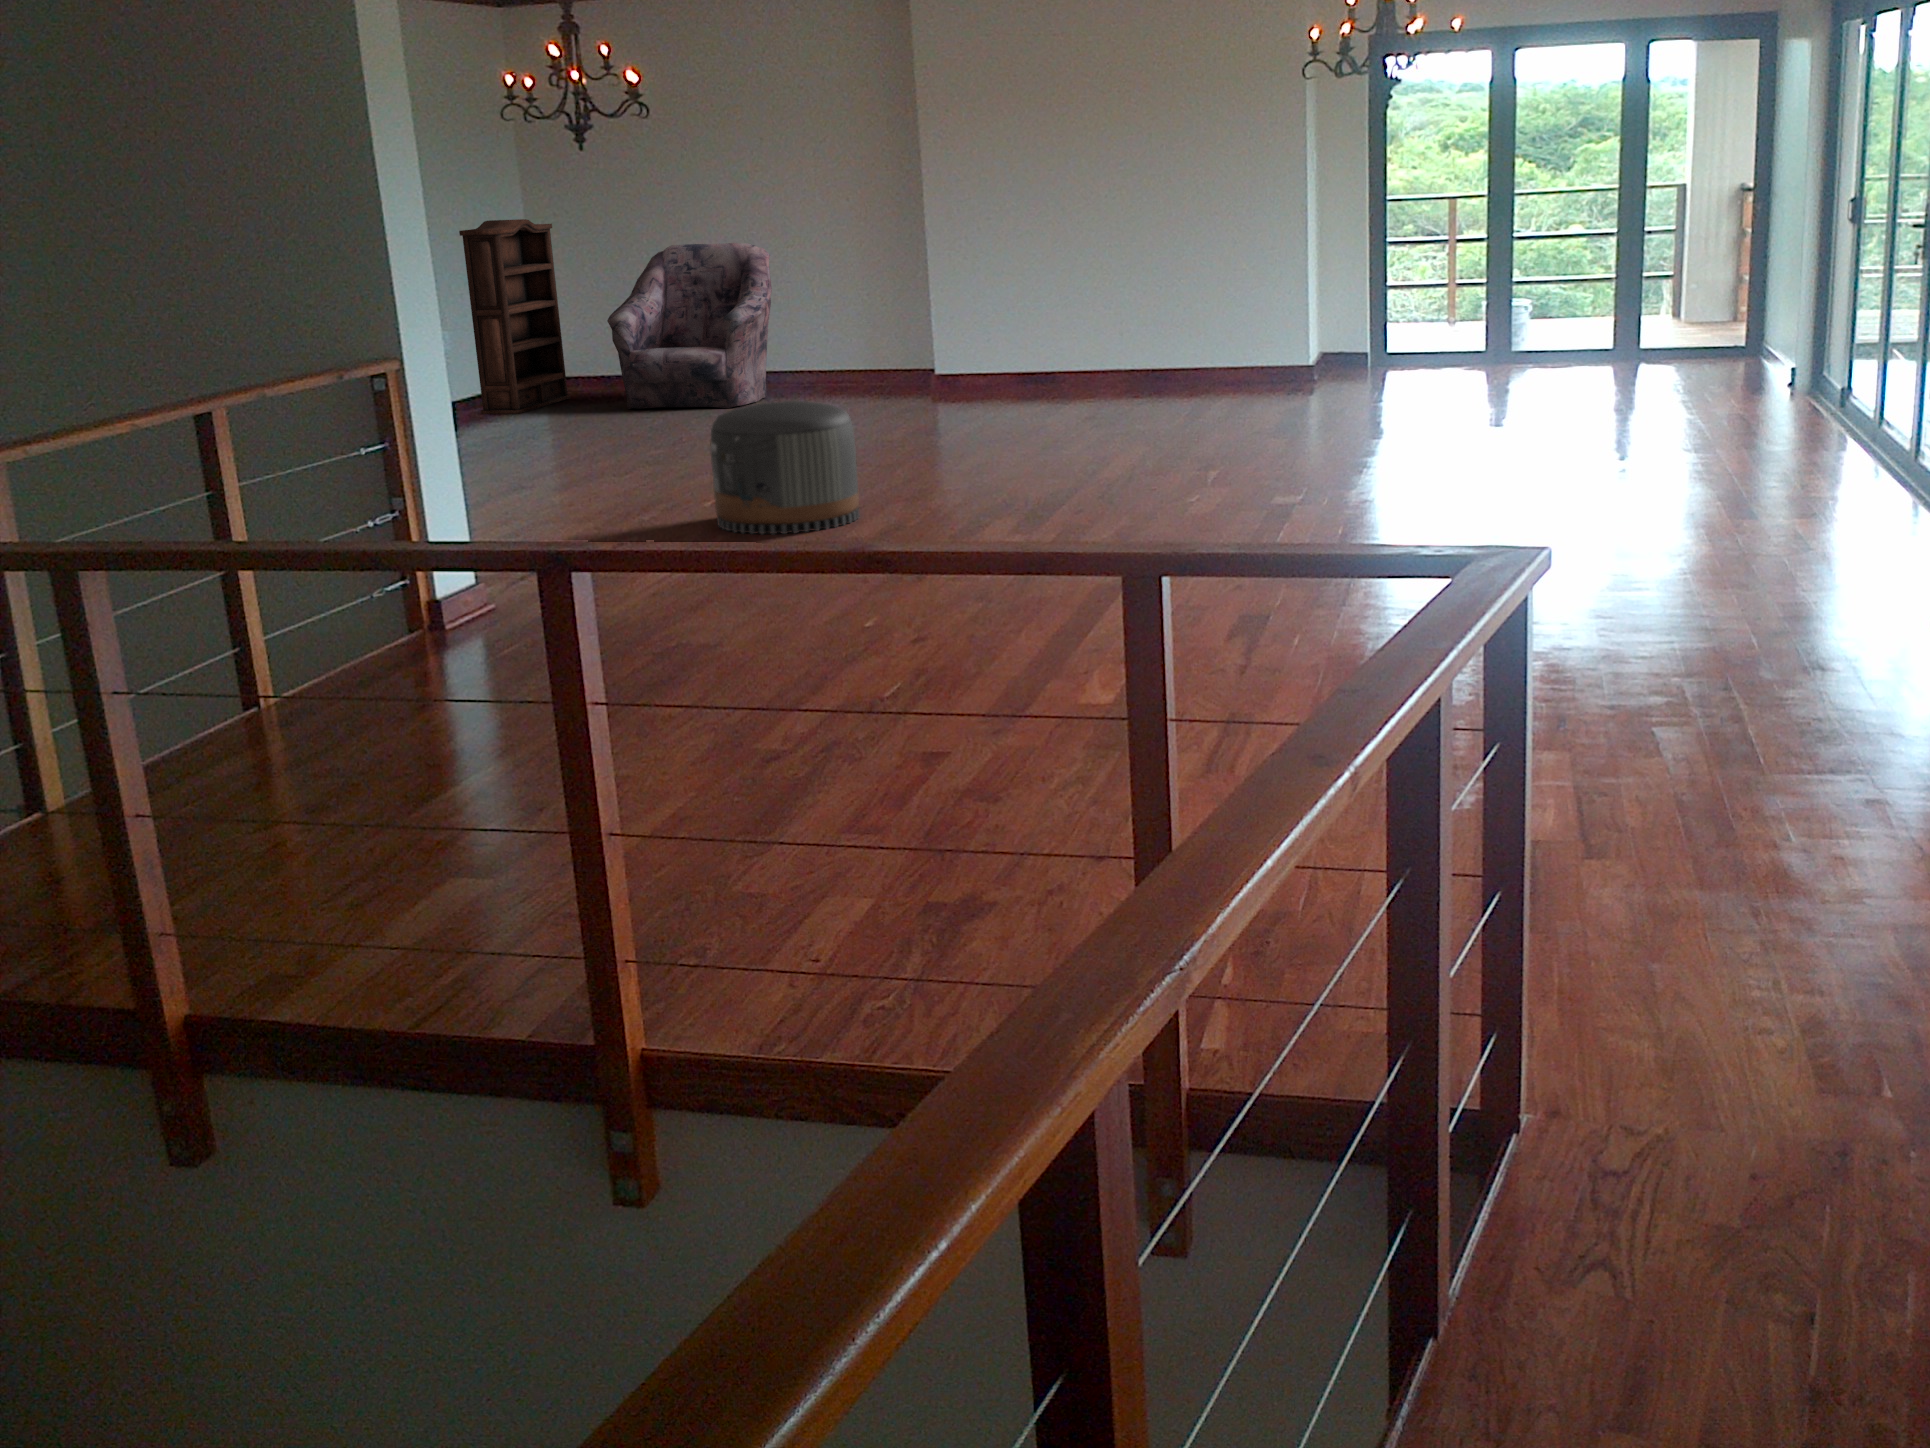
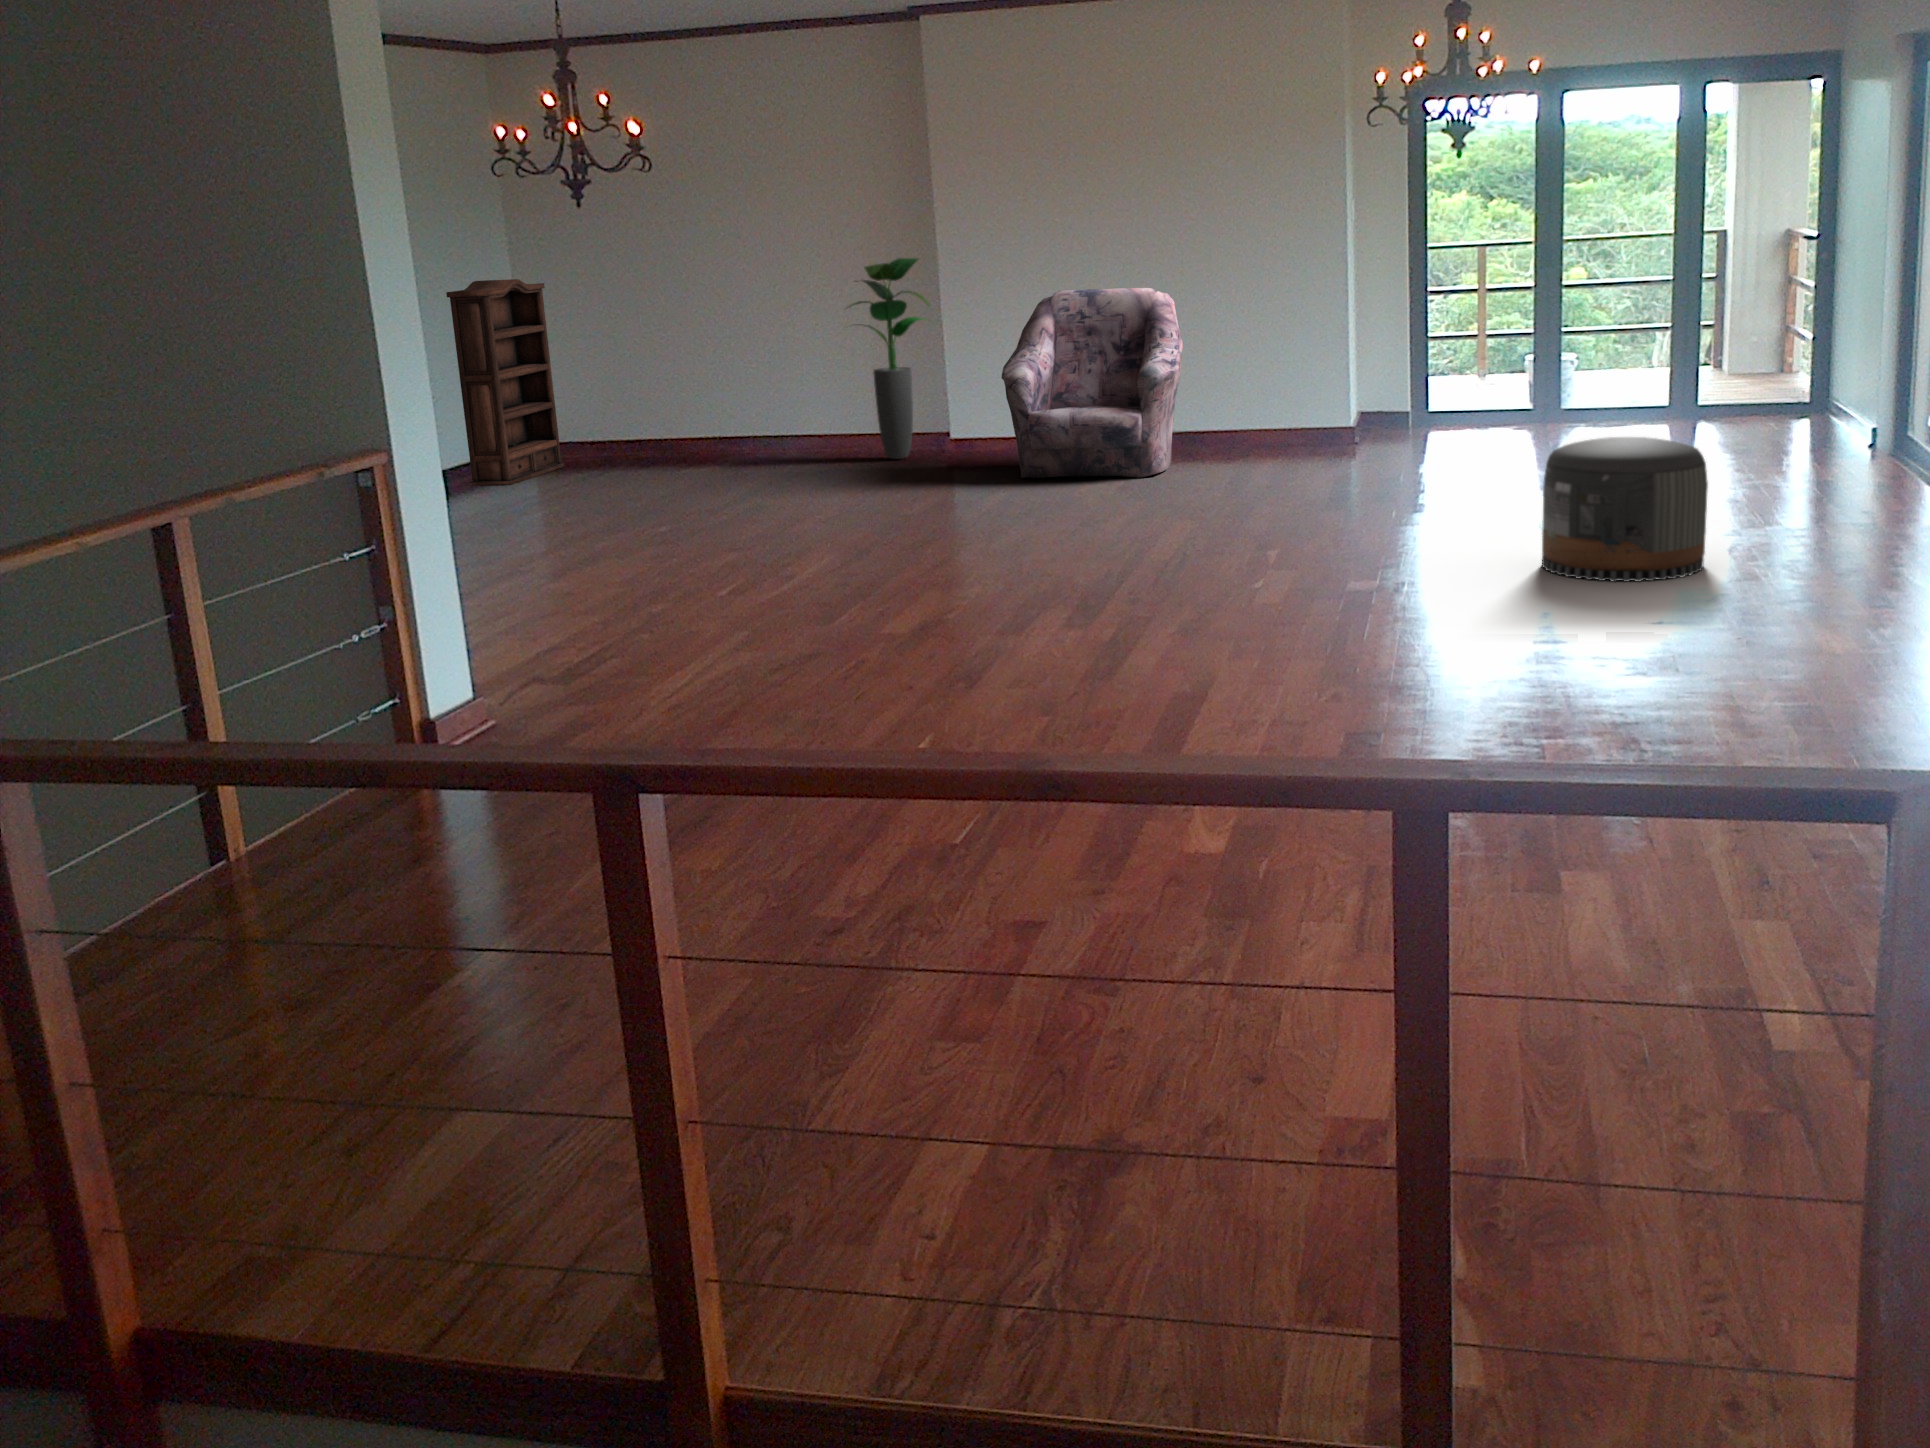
potted plant: none [833,202,920,393] -> present [849,258,930,459]
armchair: present [607,243,772,409] -> present [1001,288,1183,478]
pouf: present [710,401,860,534] -> present [1542,437,1708,582]

